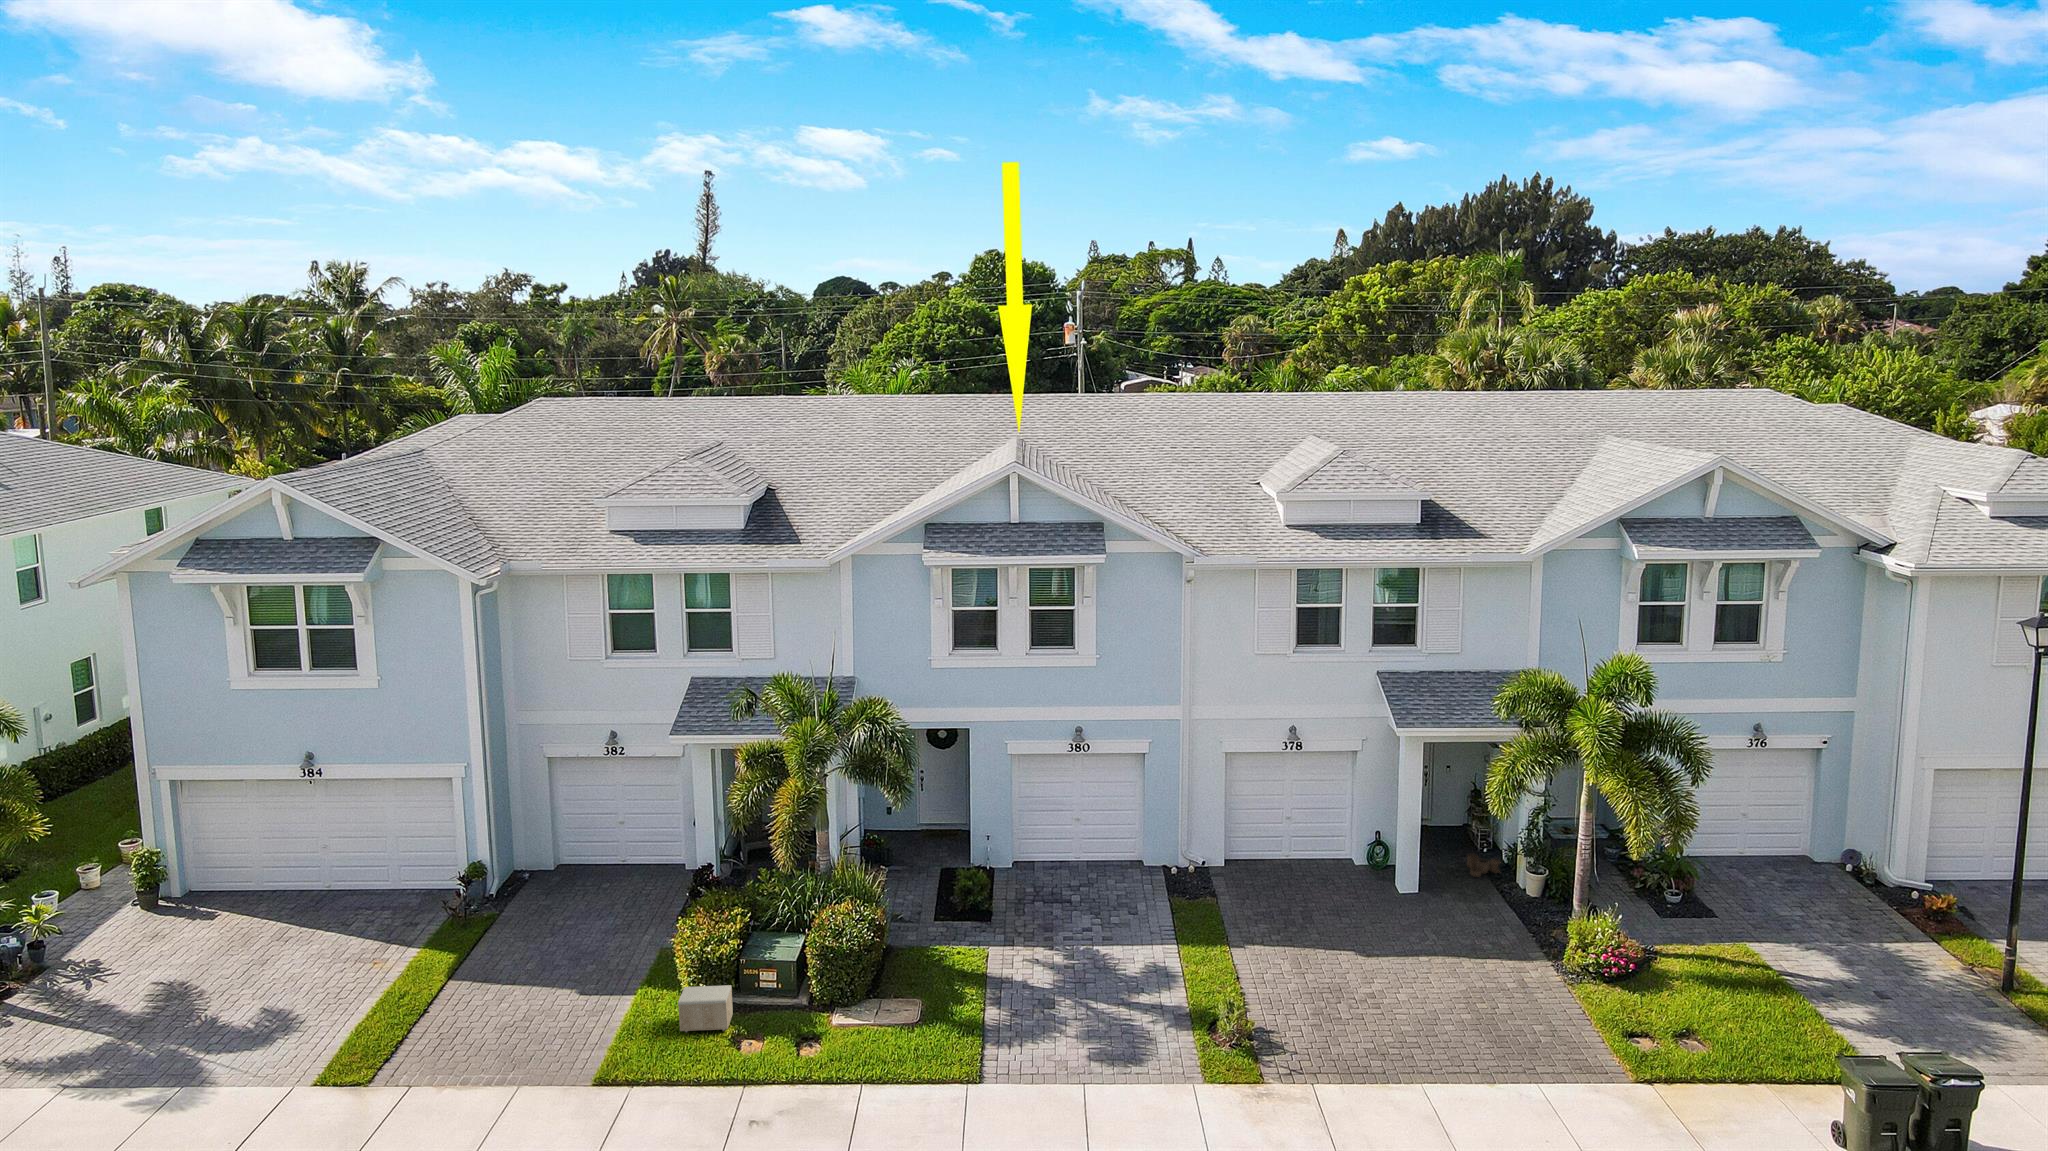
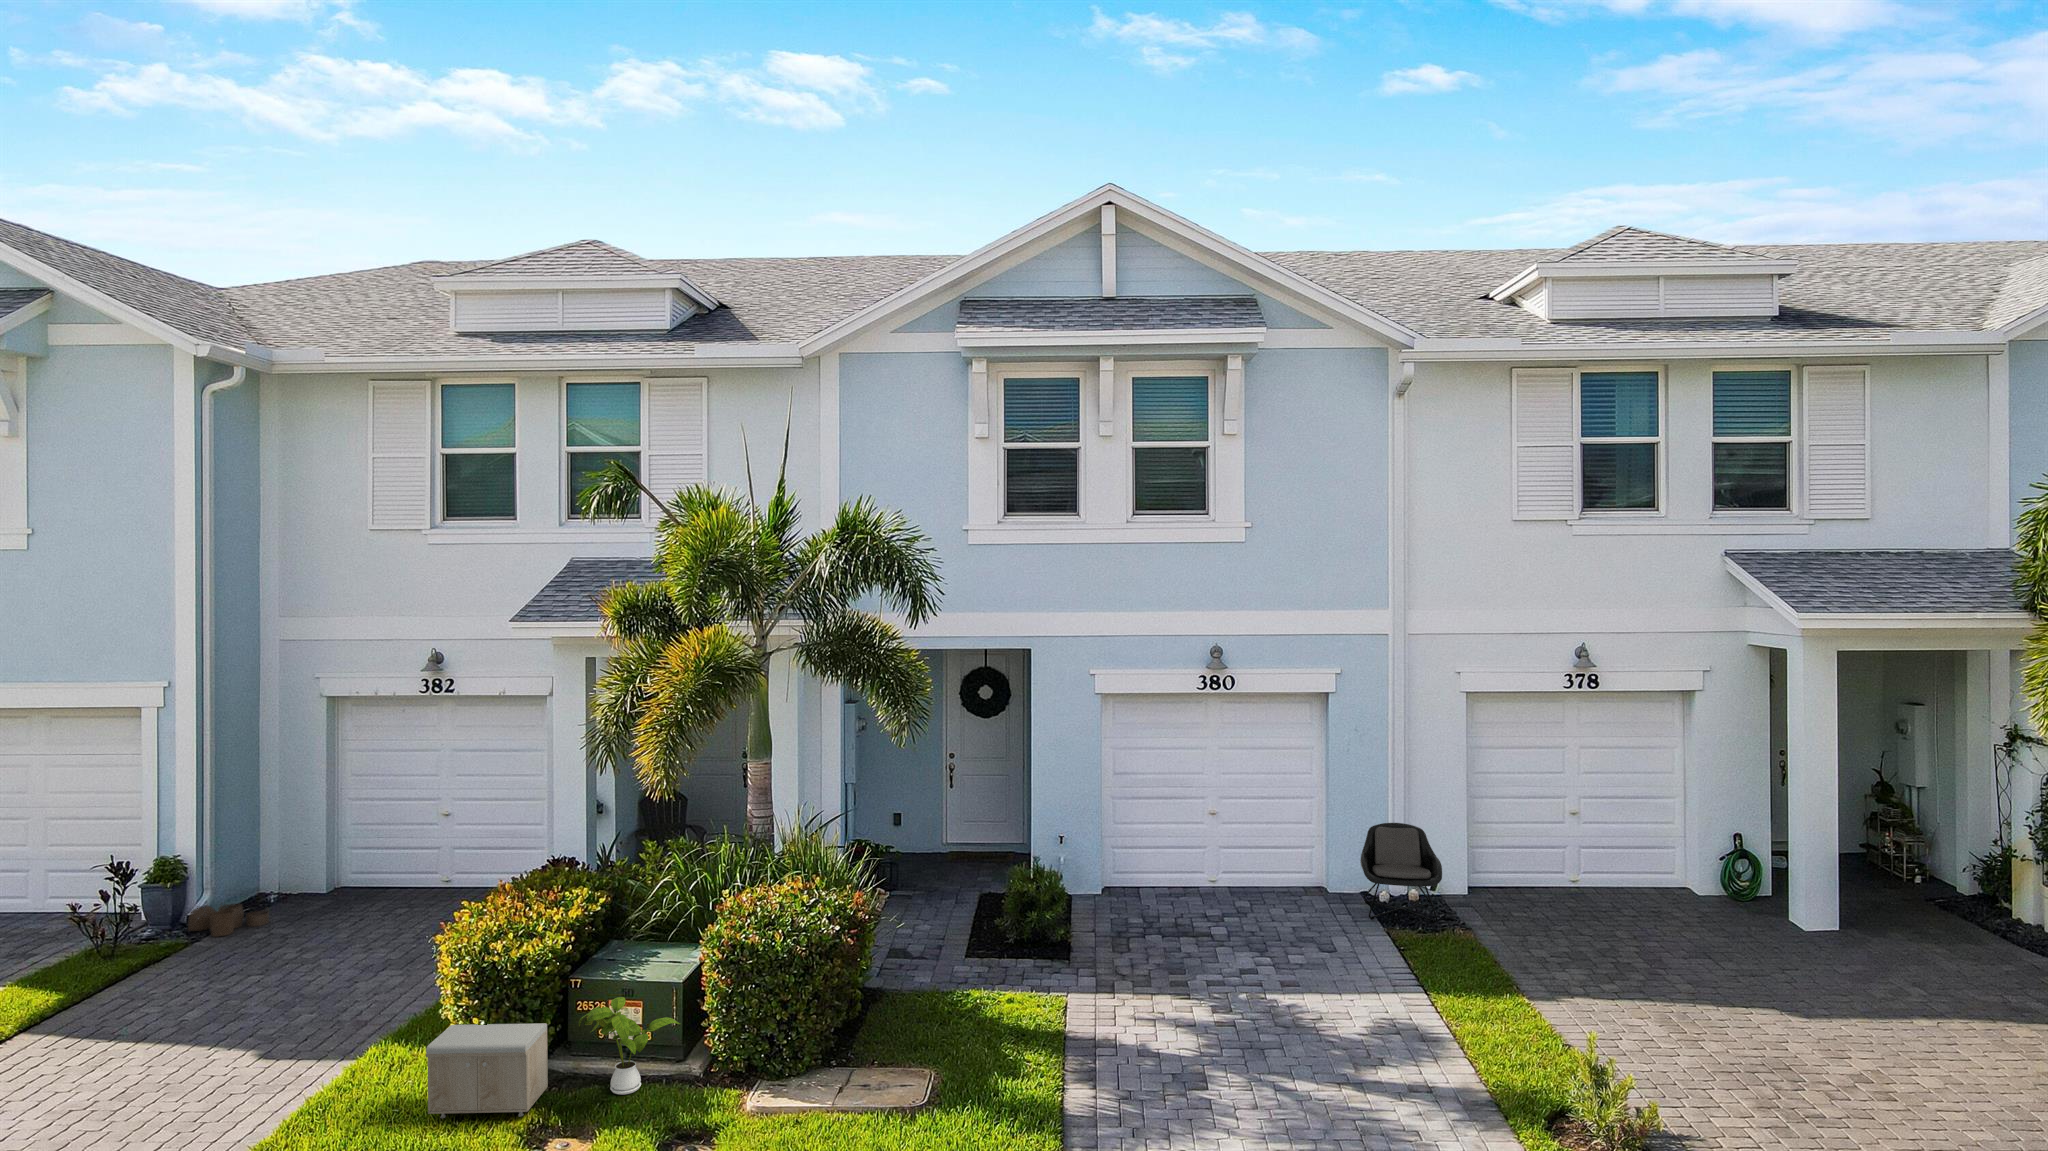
lounge chair: none [1159,828,1203,888] -> present [1360,823,1442,923]
woven basket: present [1467,854,1501,877] -> present [188,904,269,936]
house plant: none [747,973,796,1017] -> present [579,997,680,1095]

